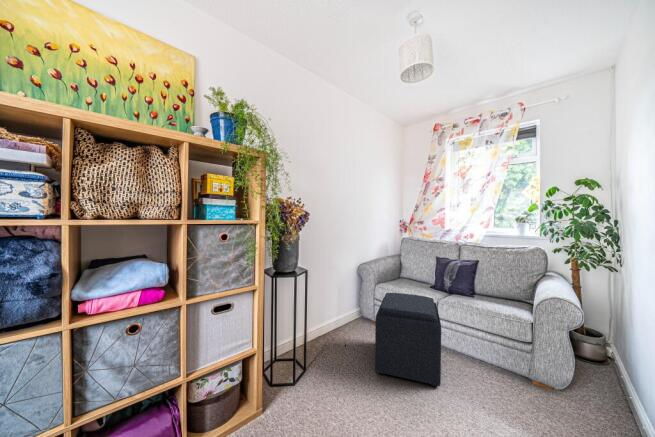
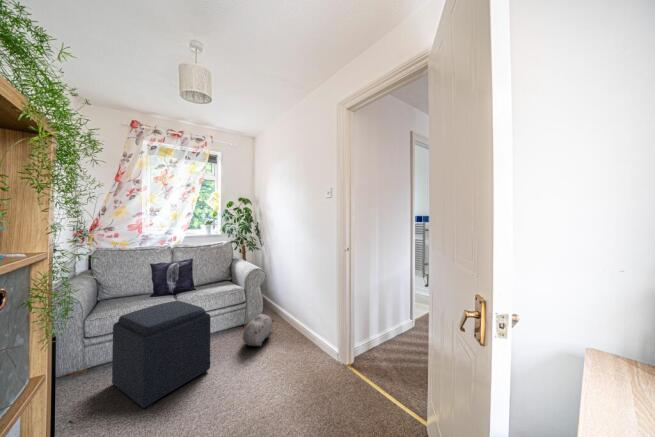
plush toy: none [498,367,584,417] -> present [243,314,274,346]

